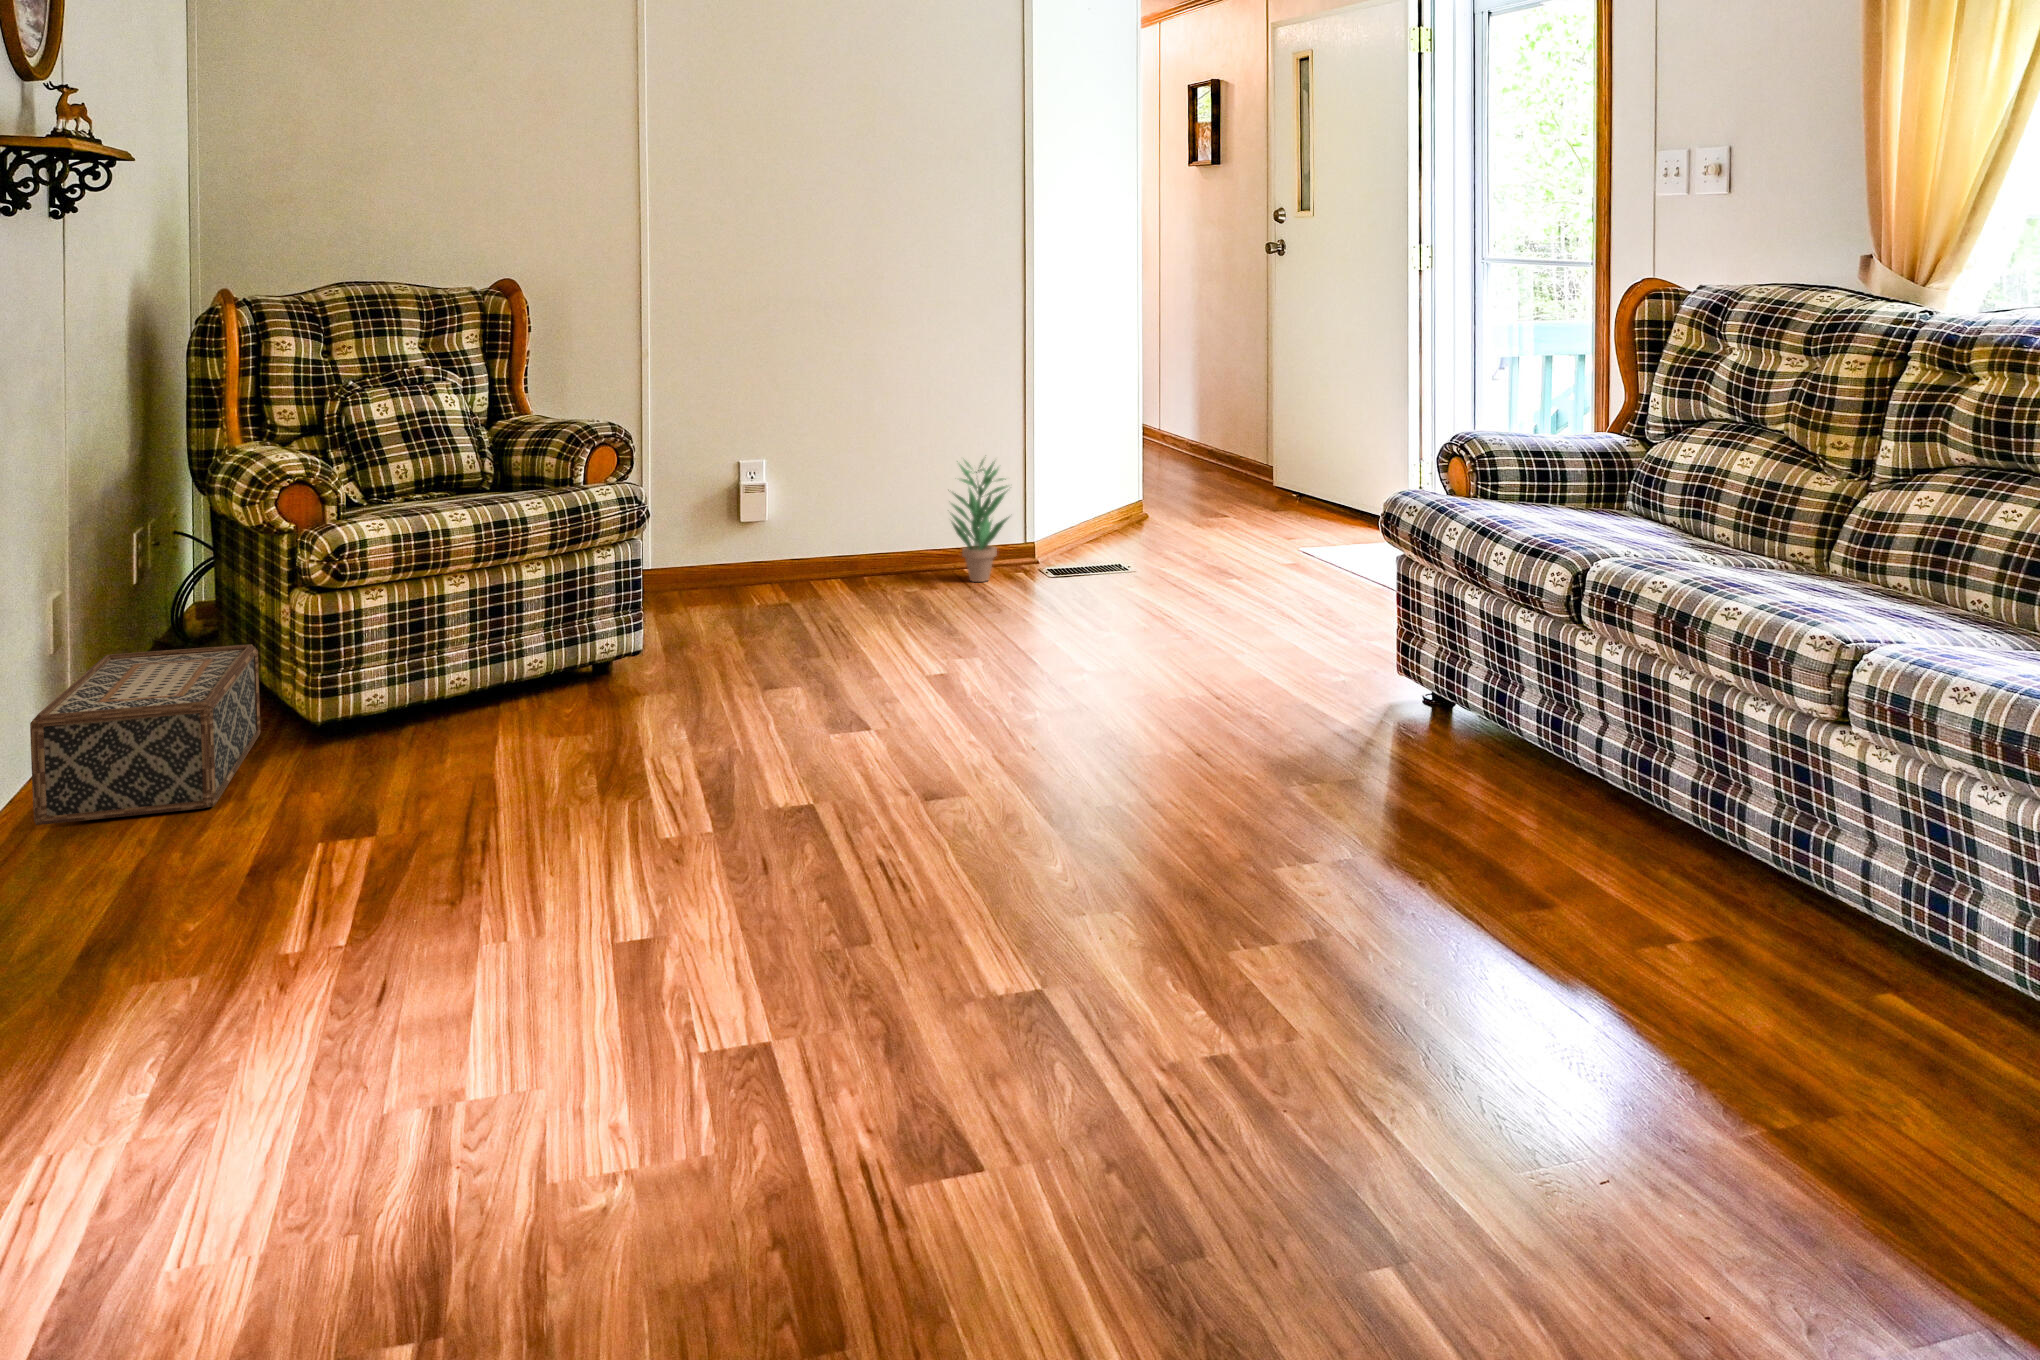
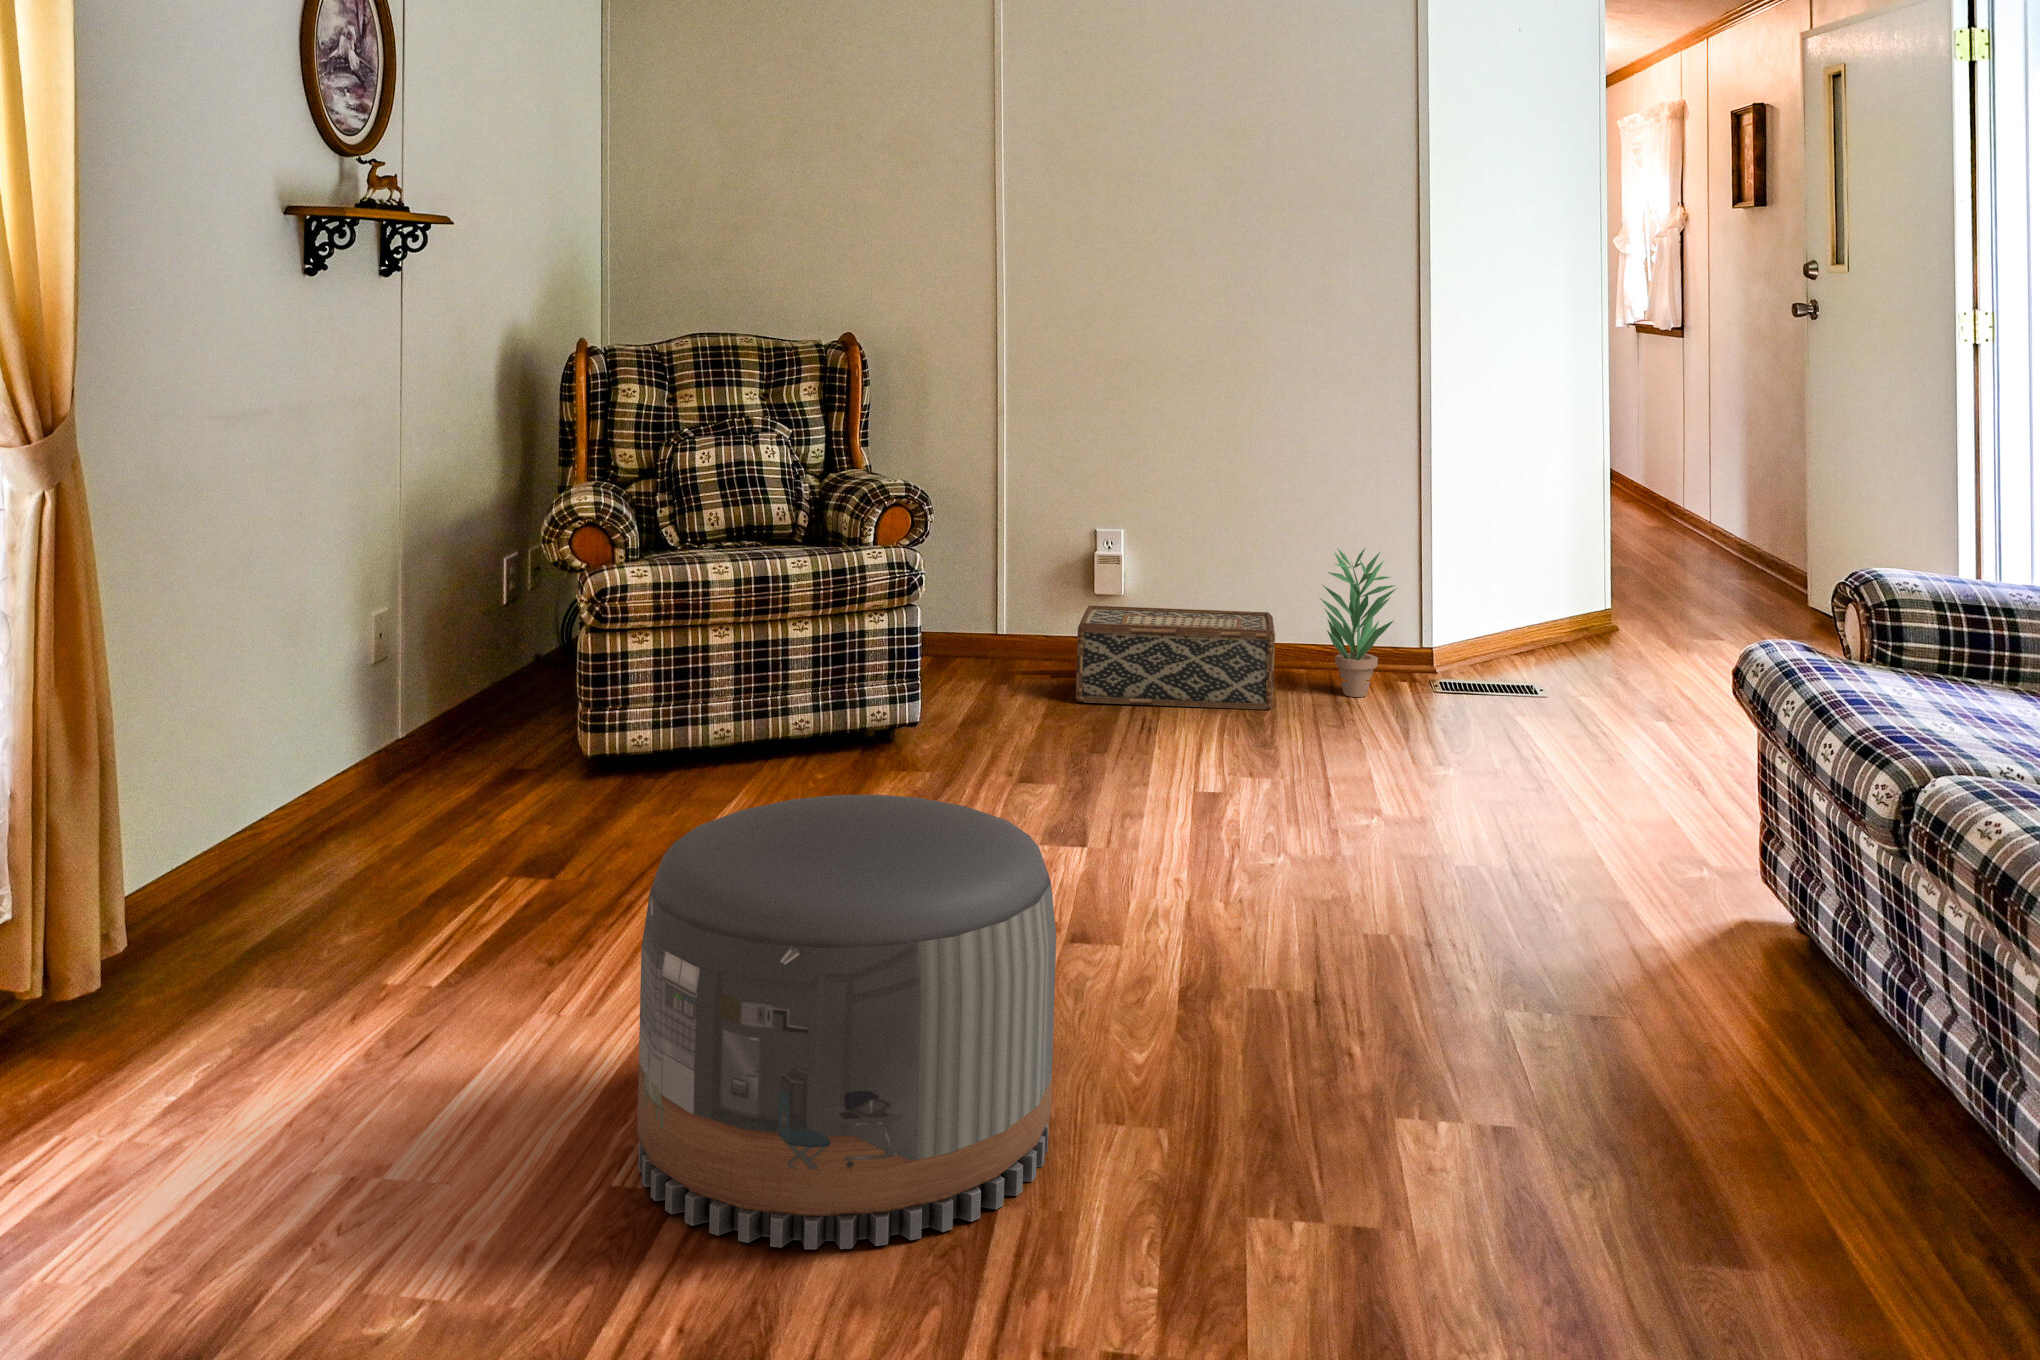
woven basket: present [30,644,261,825] -> present [1076,606,1275,710]
pouf: none [646,668,1001,1038] -> present [637,795,1056,1249]

